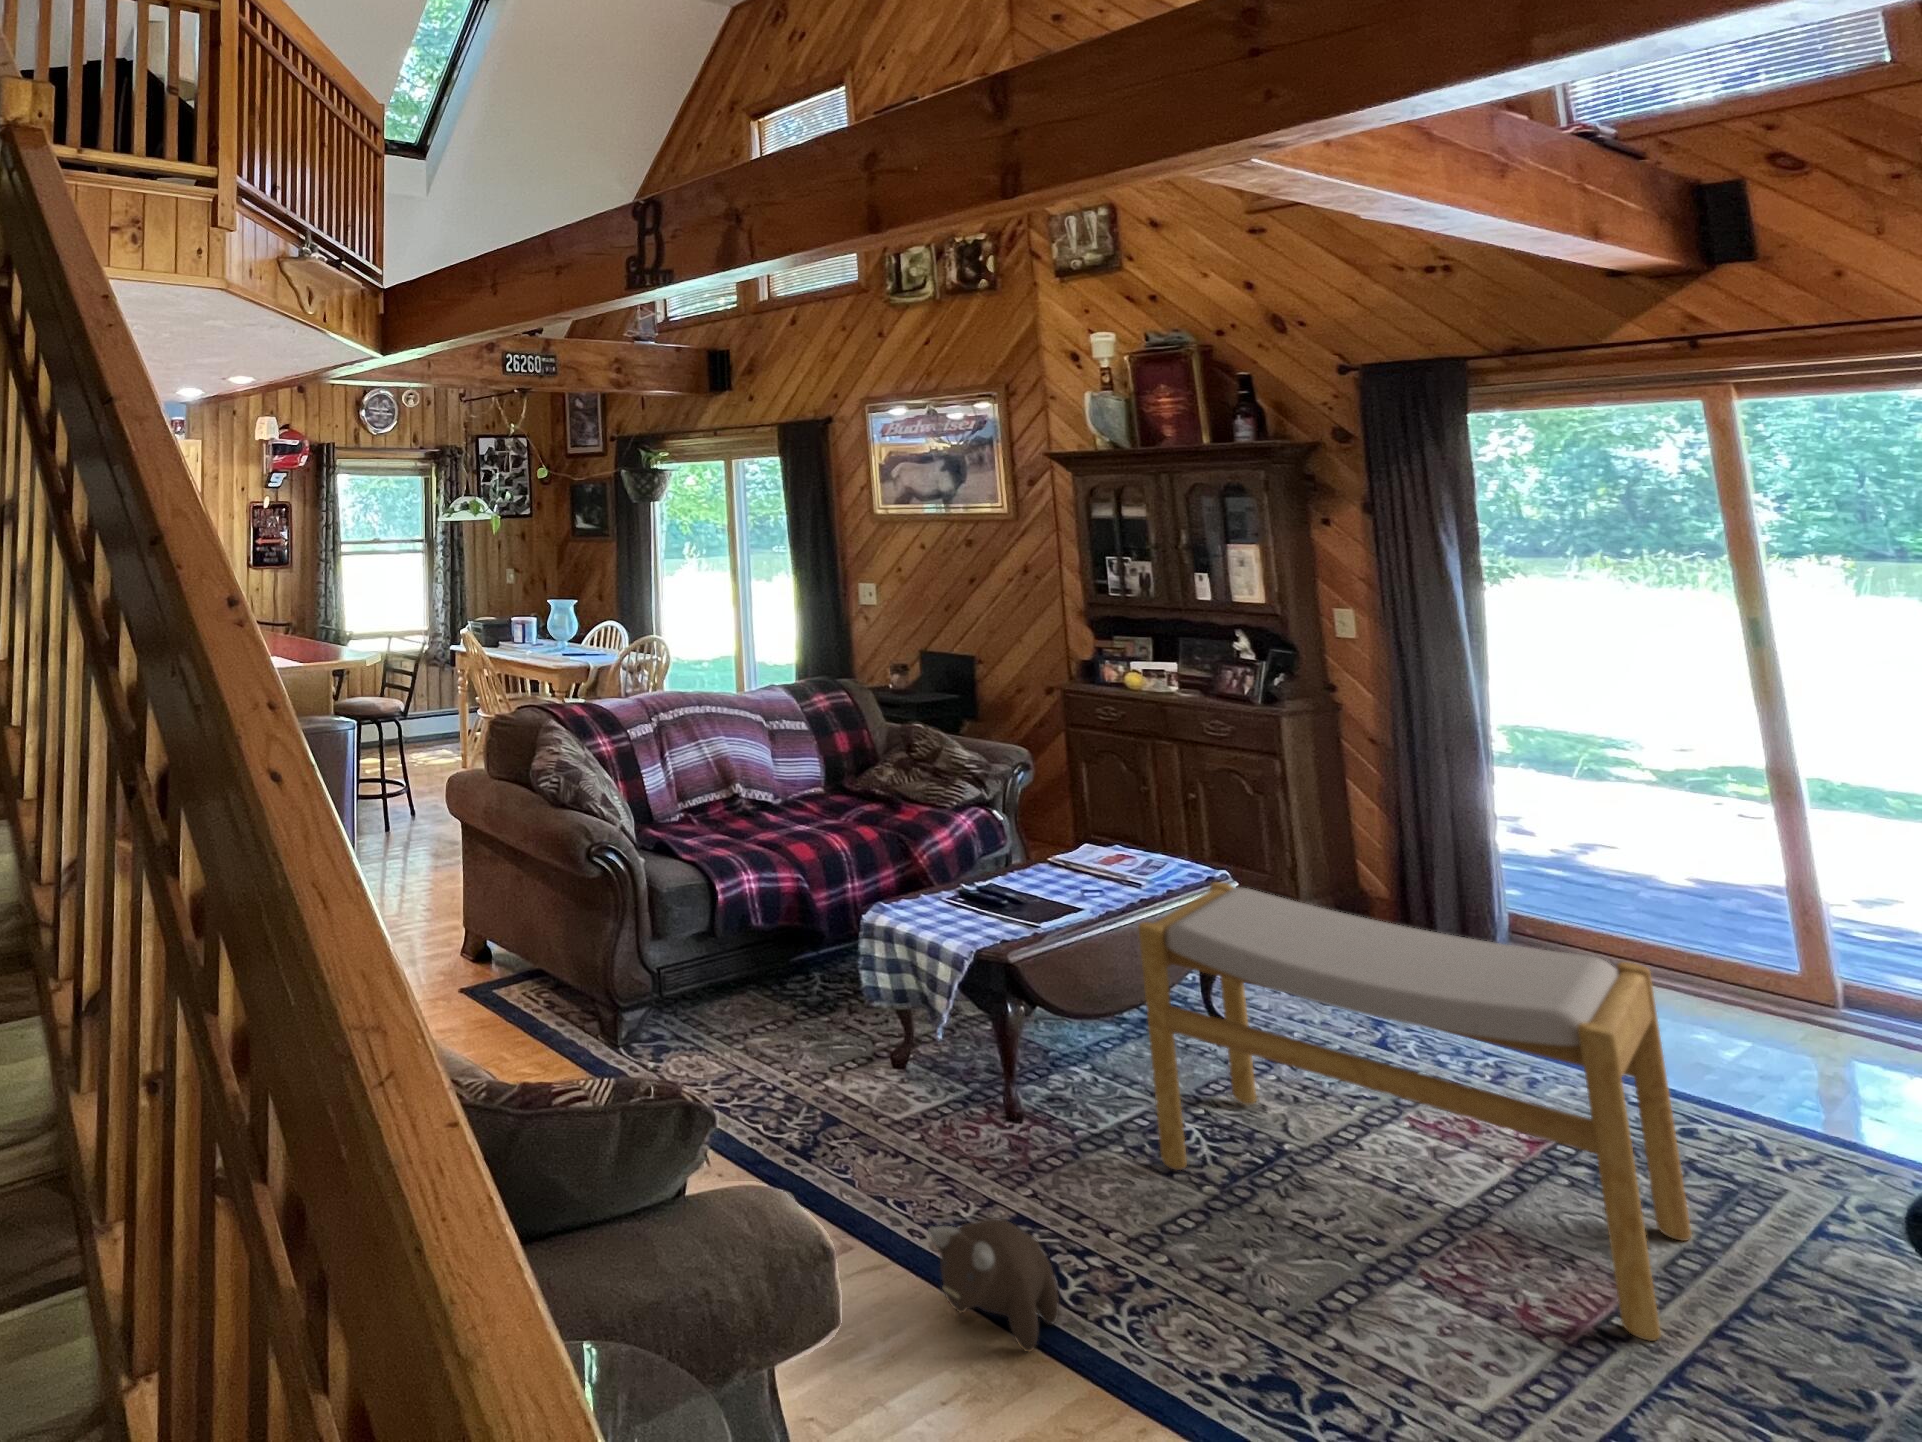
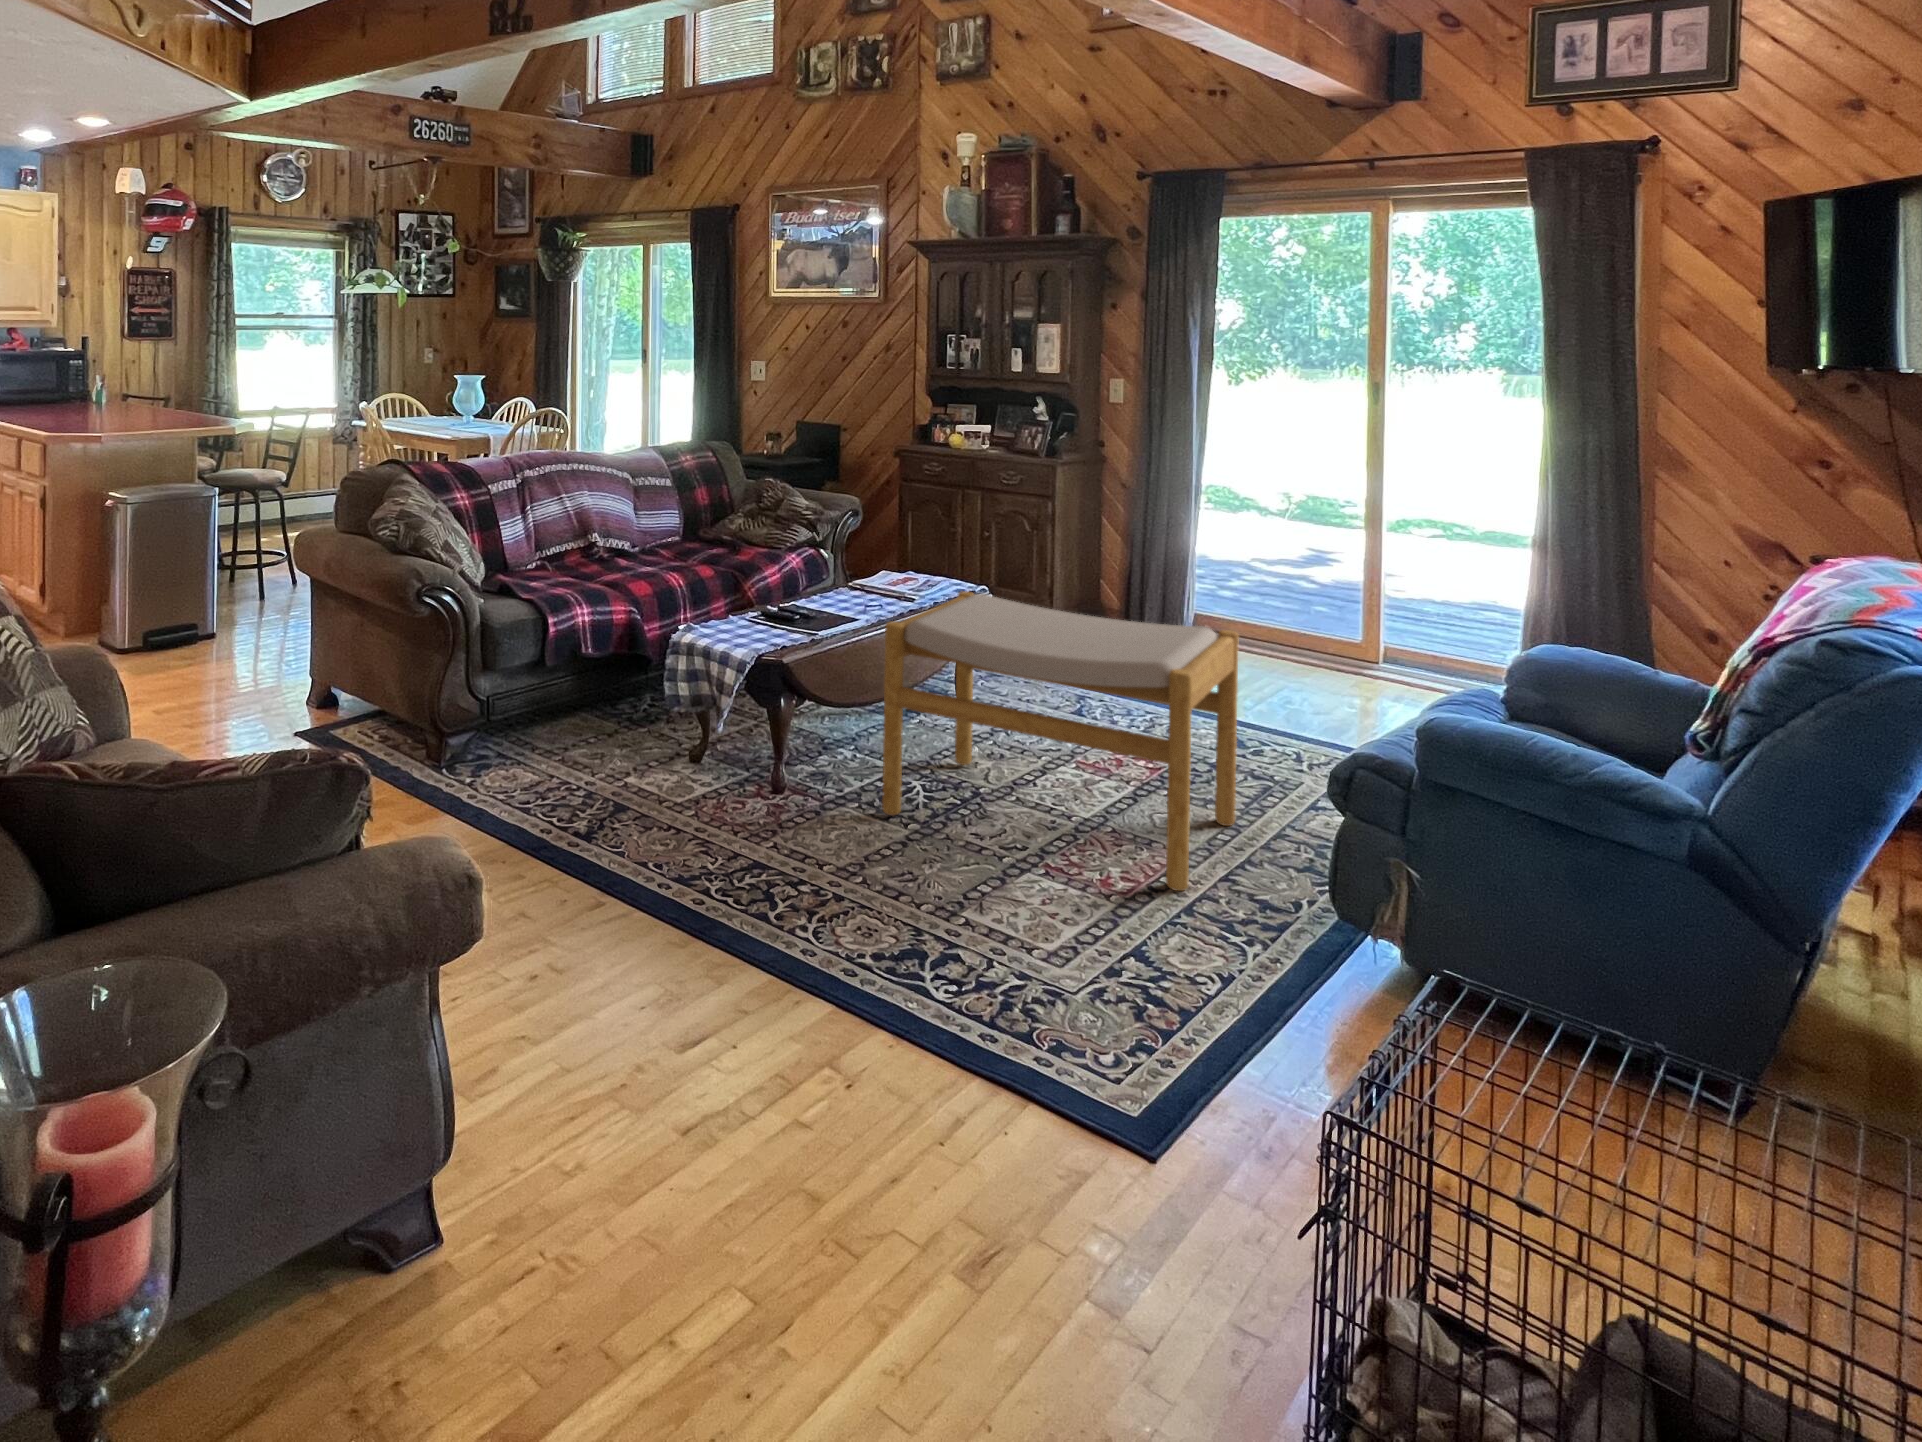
plush toy: present [928,1218,1059,1352] -> none [653,857,760,956]

